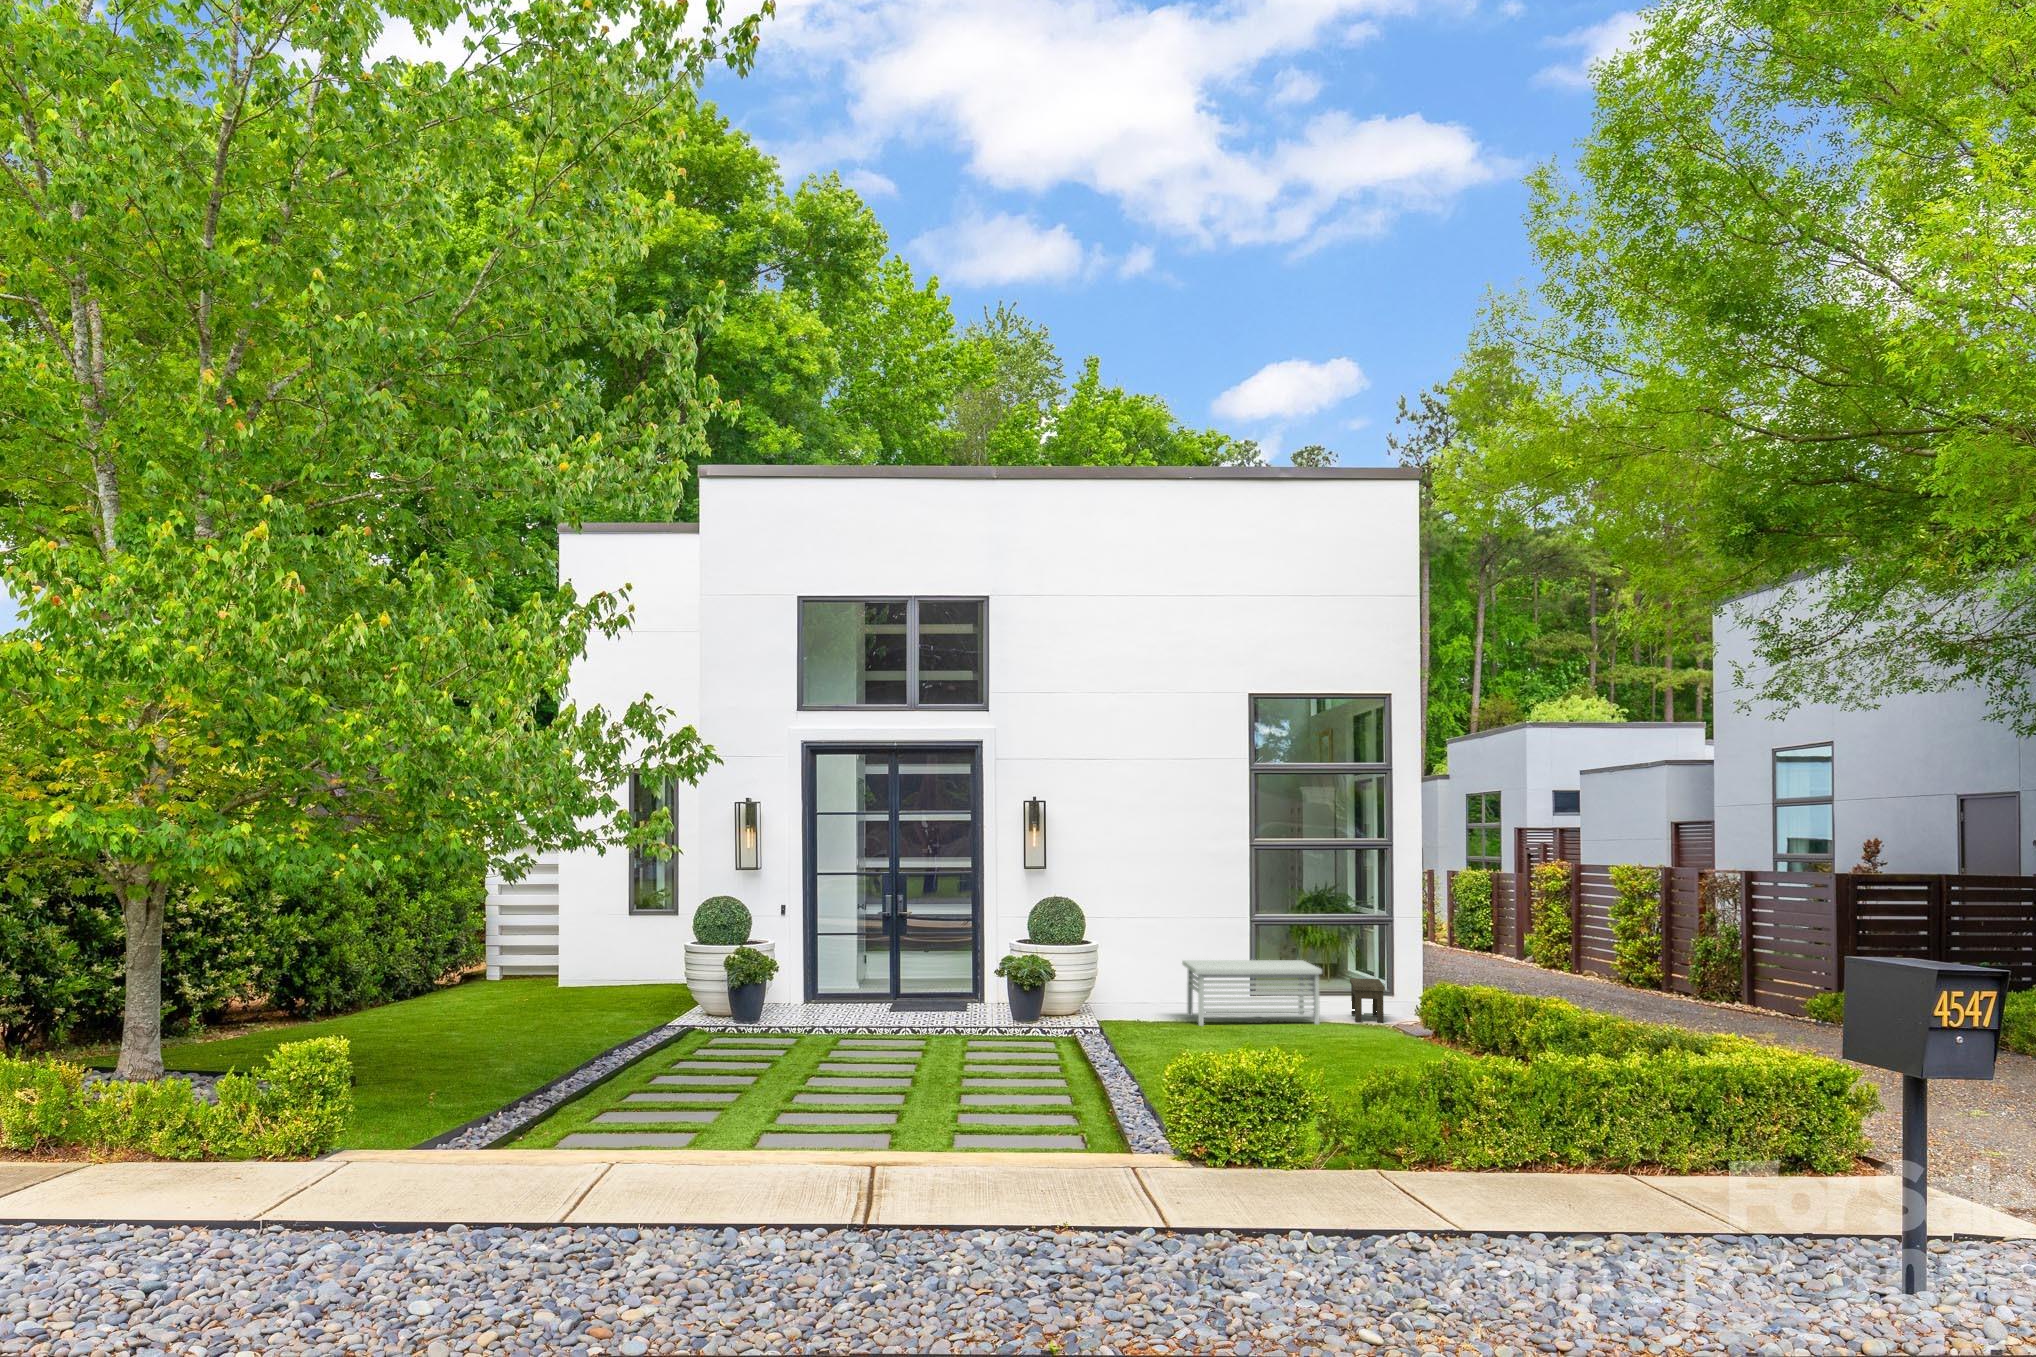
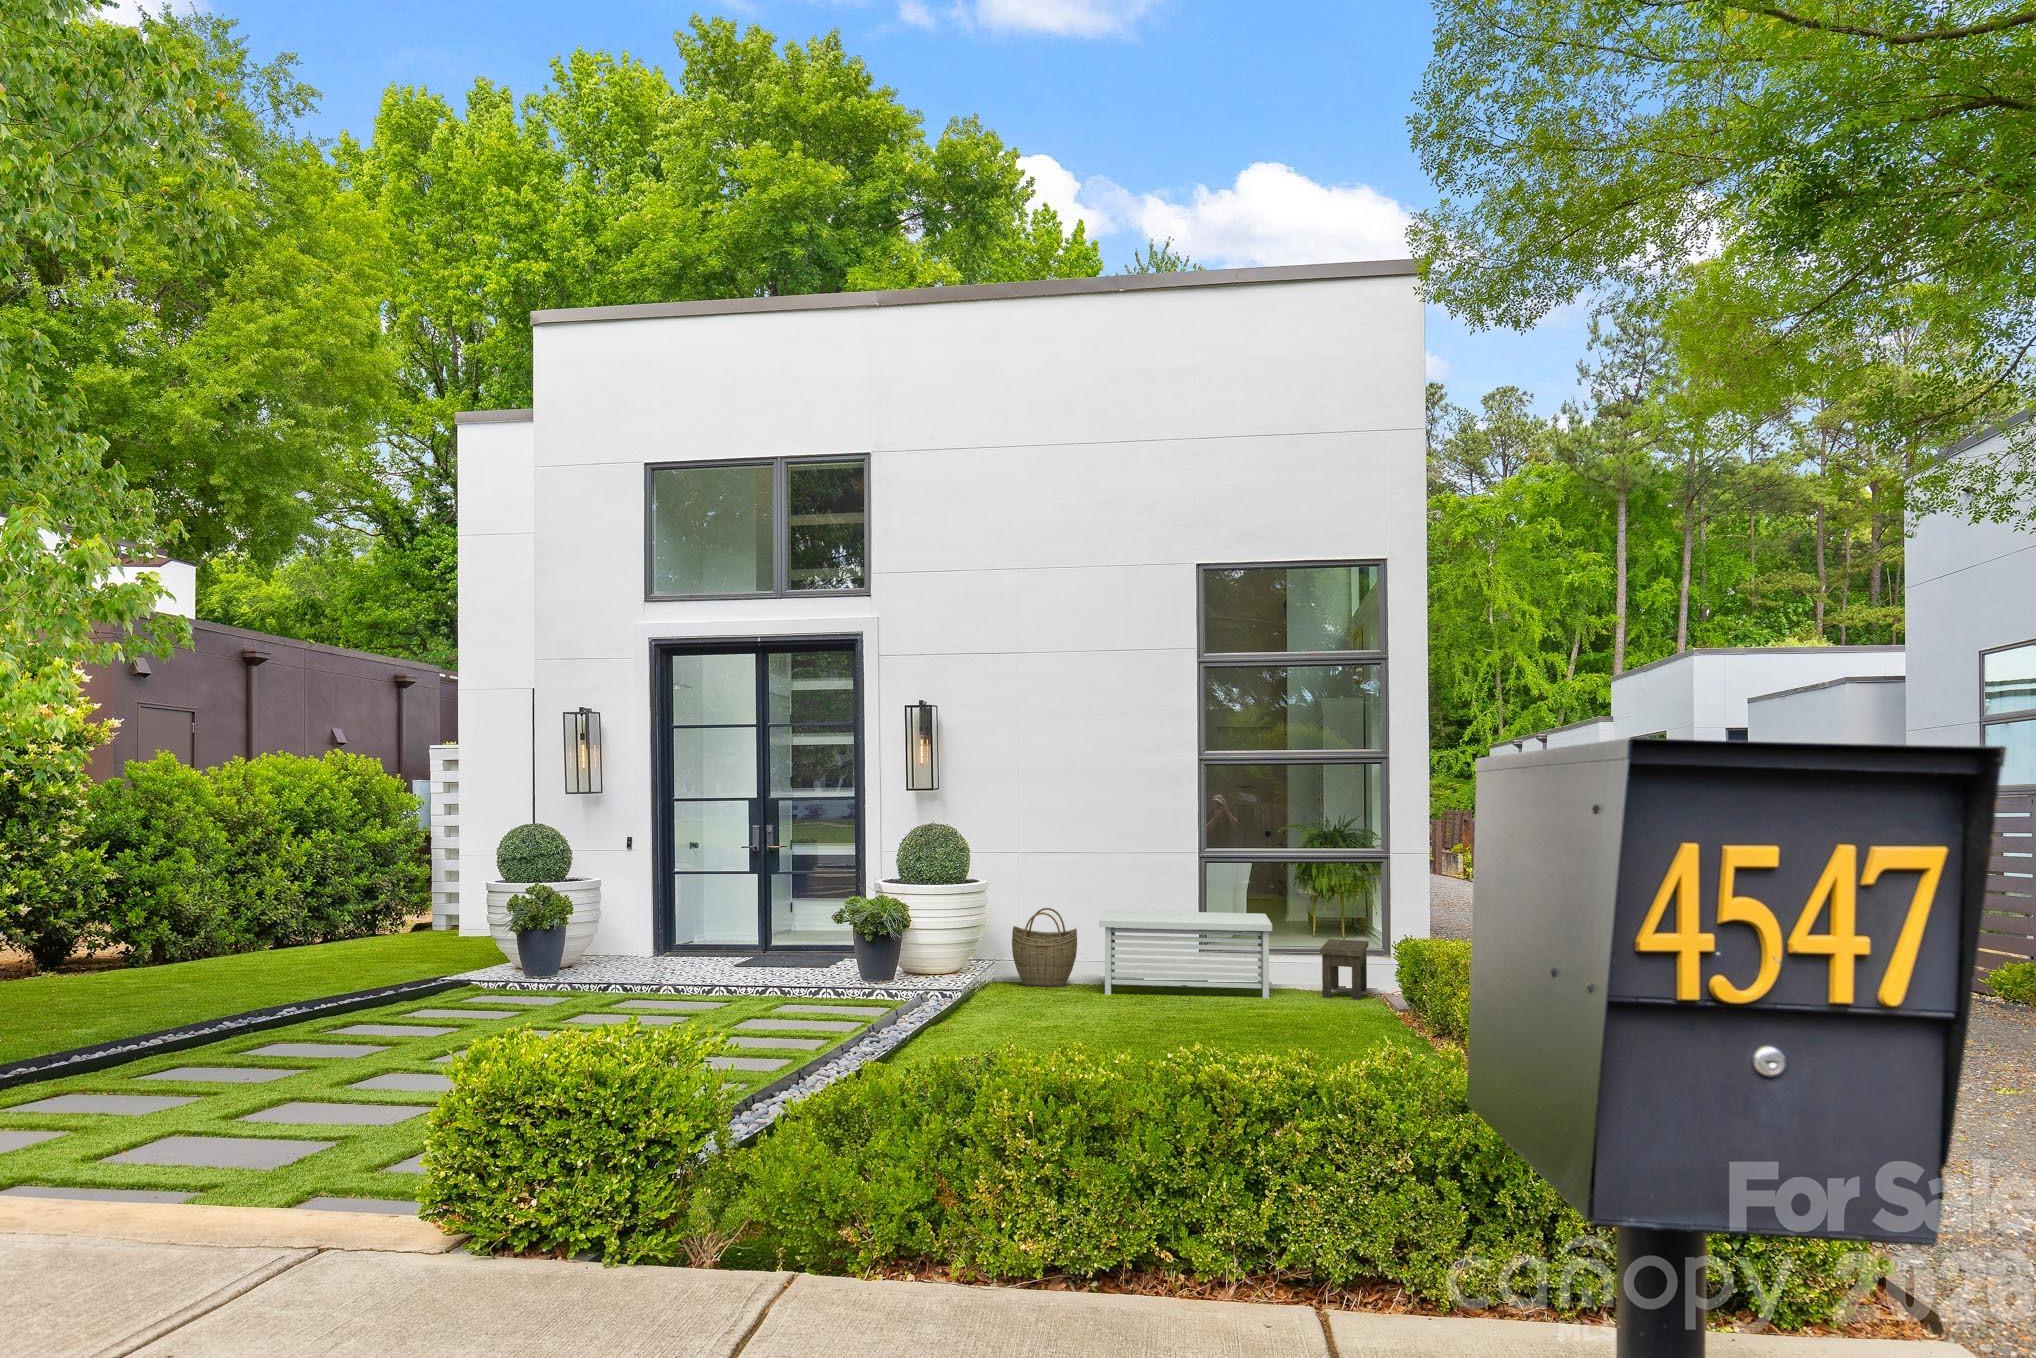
woven basket: none [1116,959,1166,1021] -> present [1012,908,1077,987]

